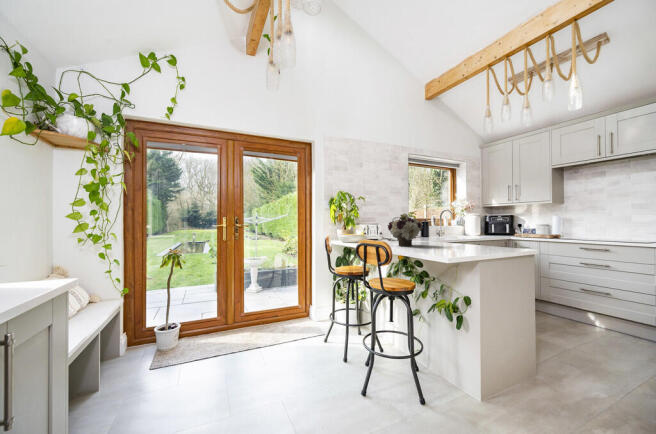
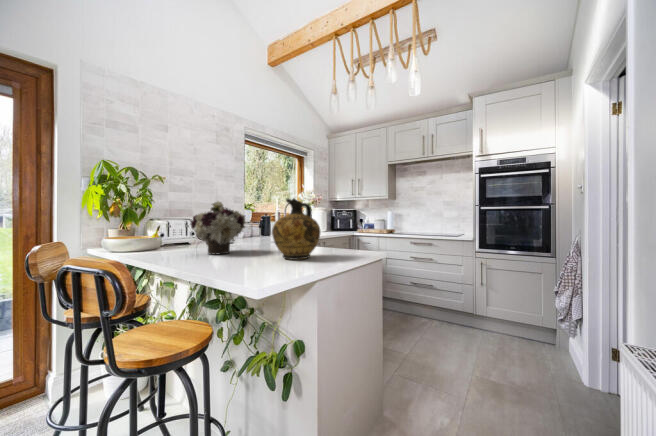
ceramic jug: none [444,212,479,251] -> present [272,198,320,260]

